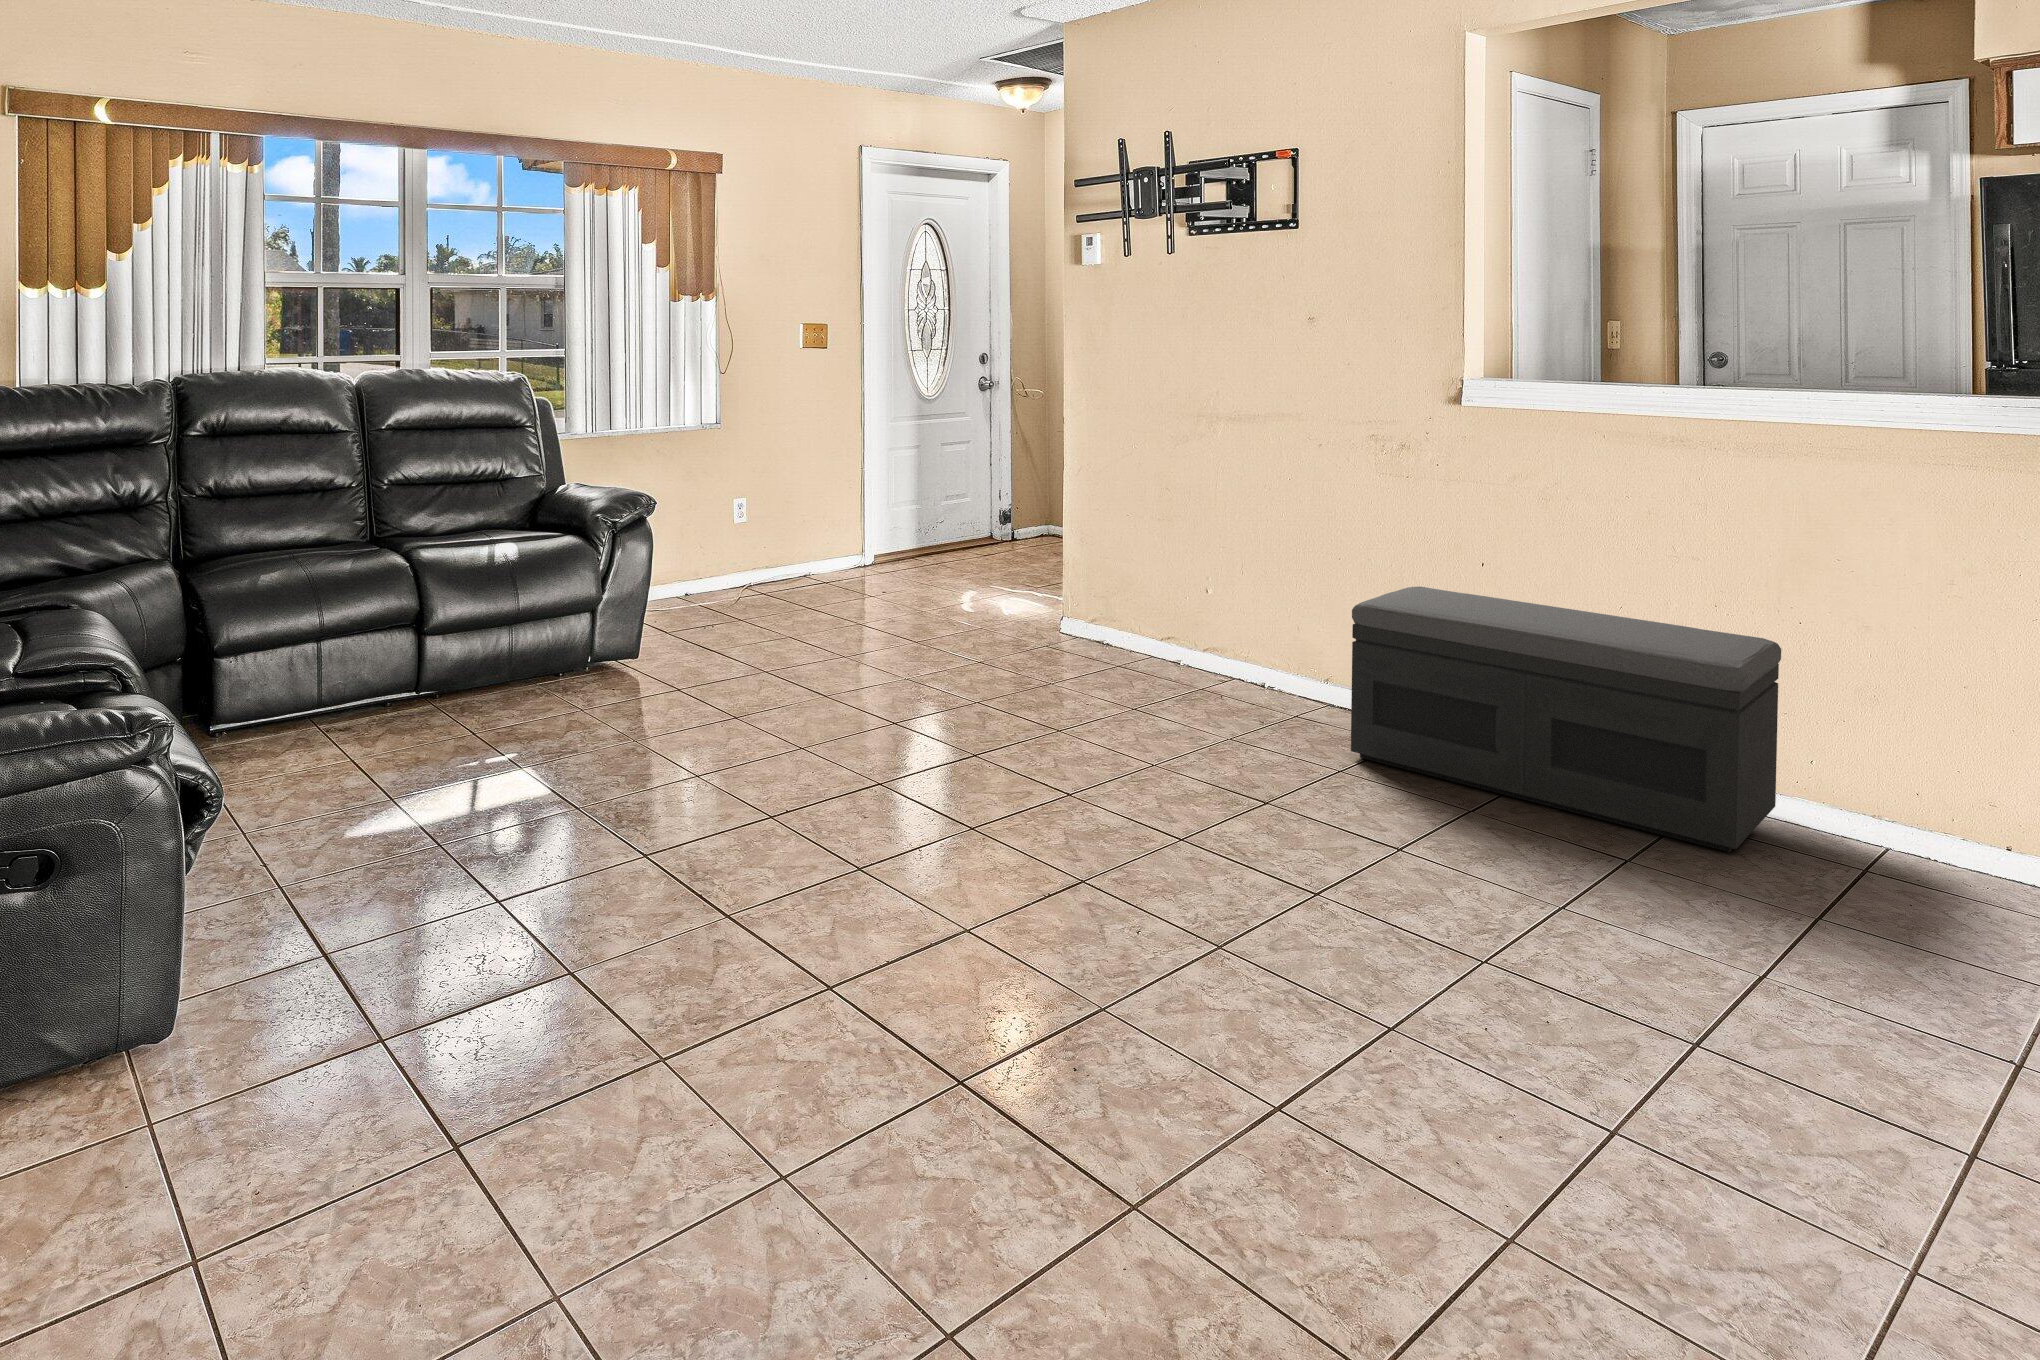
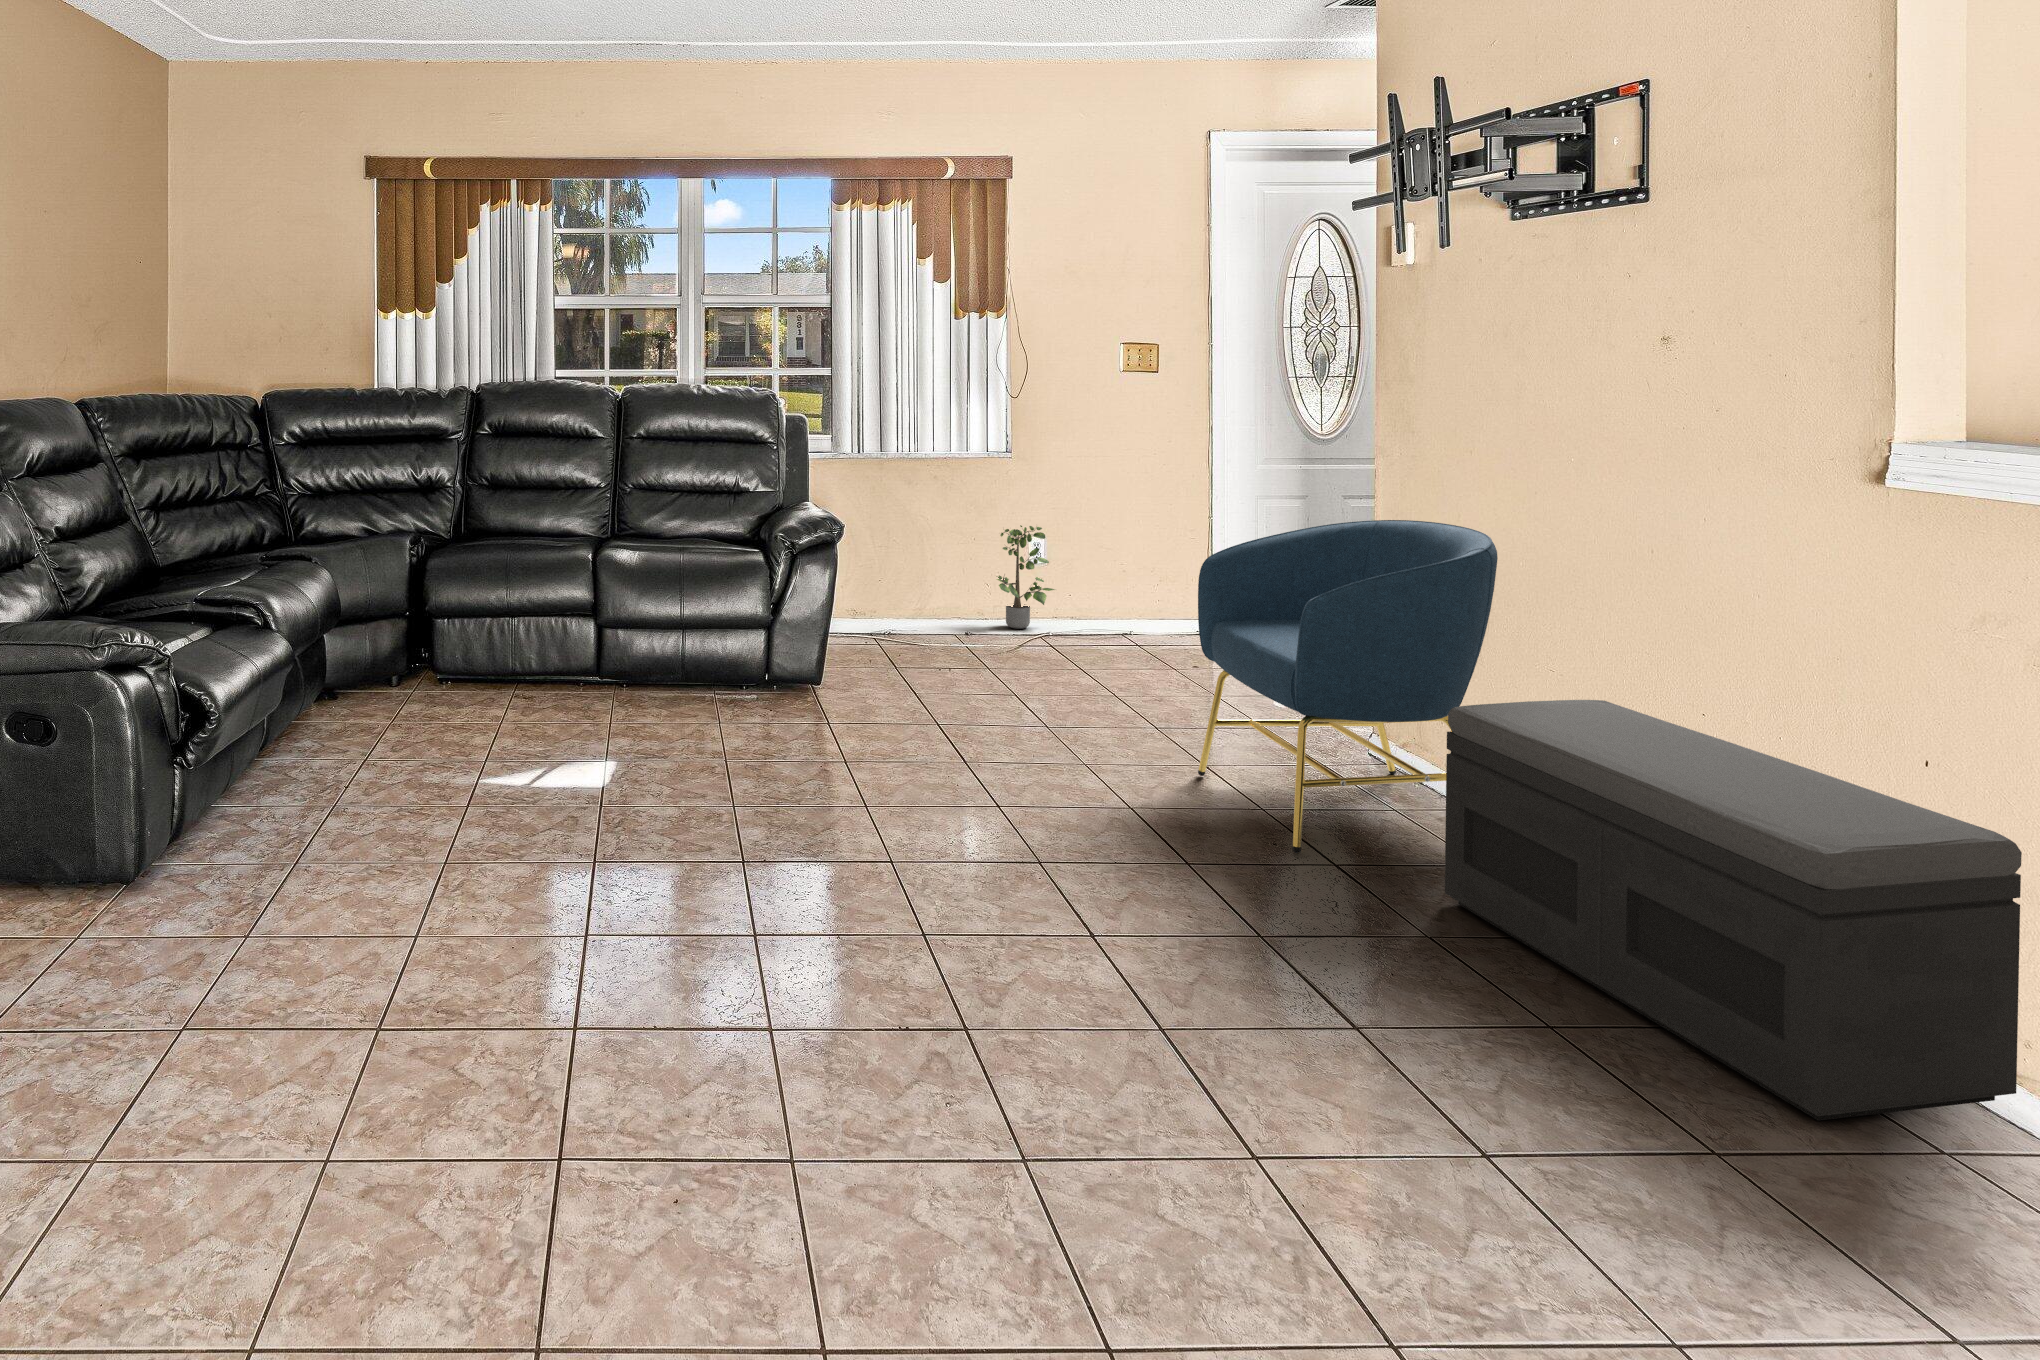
armchair: none [1058,464,1320,742] -> present [1198,520,1498,853]
potted plant: none [710,492,765,592] -> present [997,525,1055,629]

